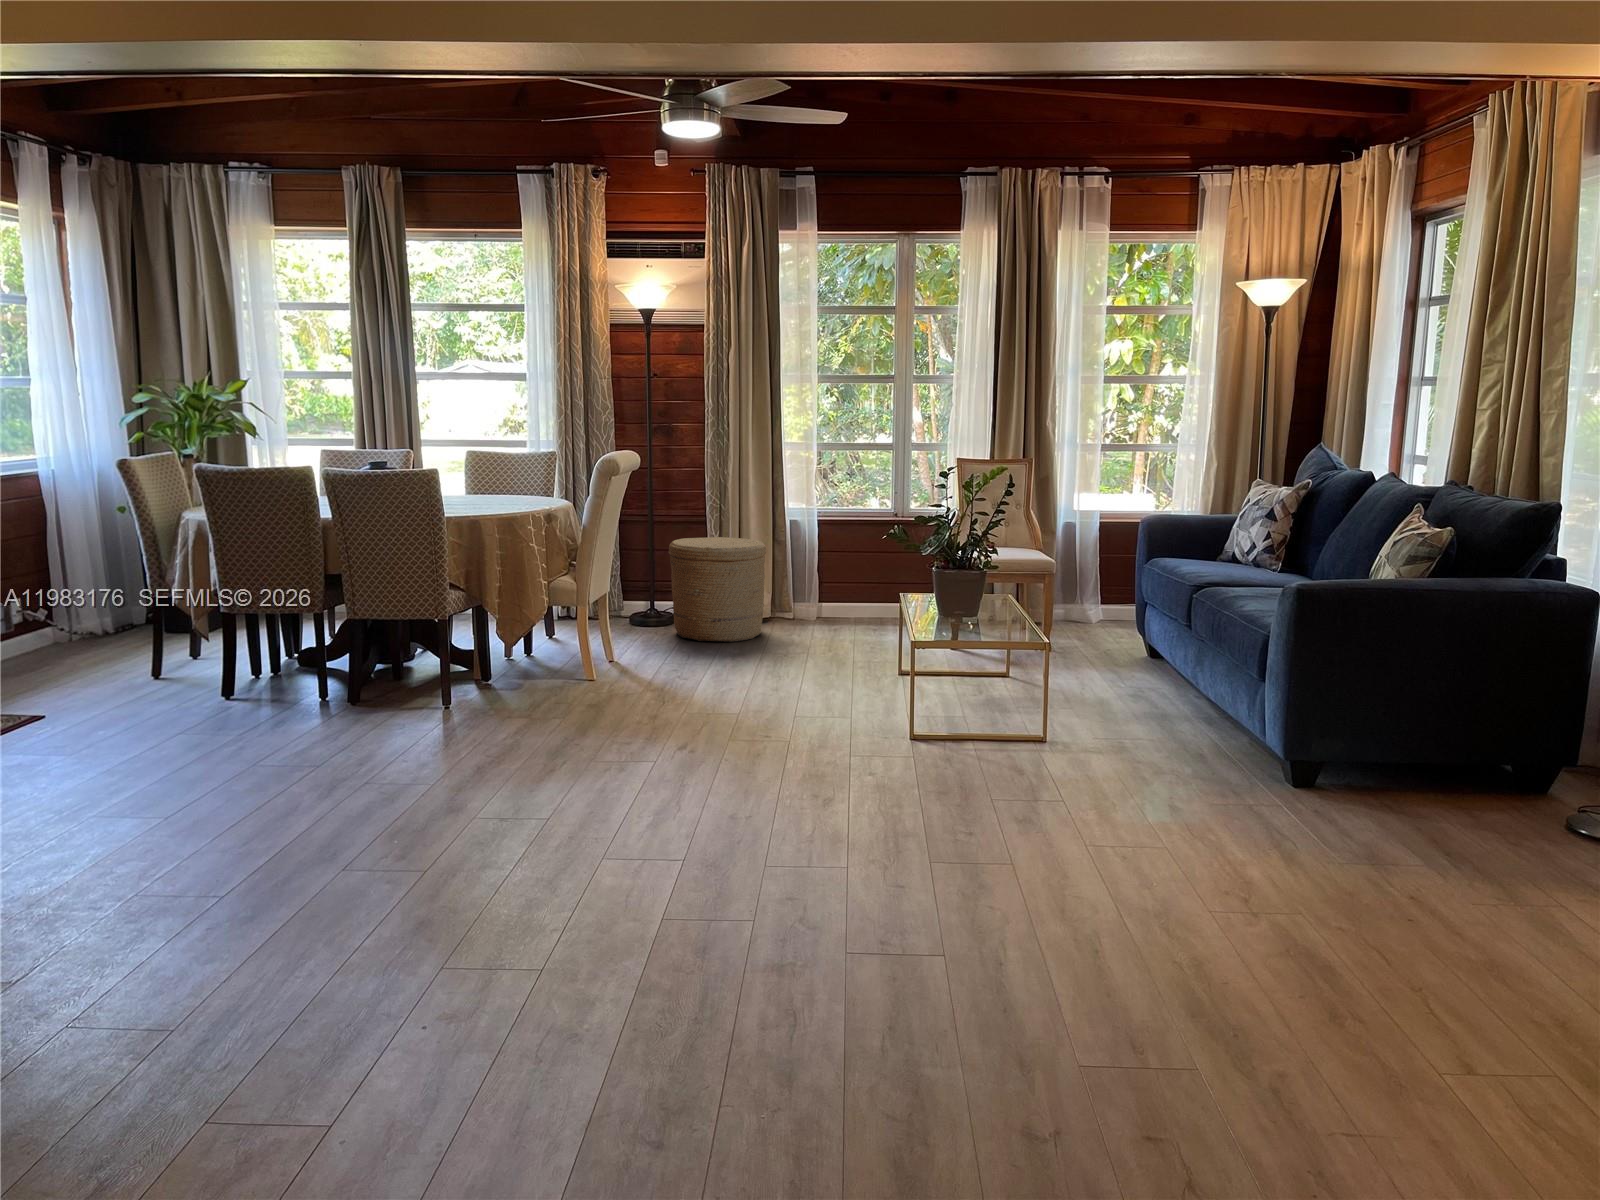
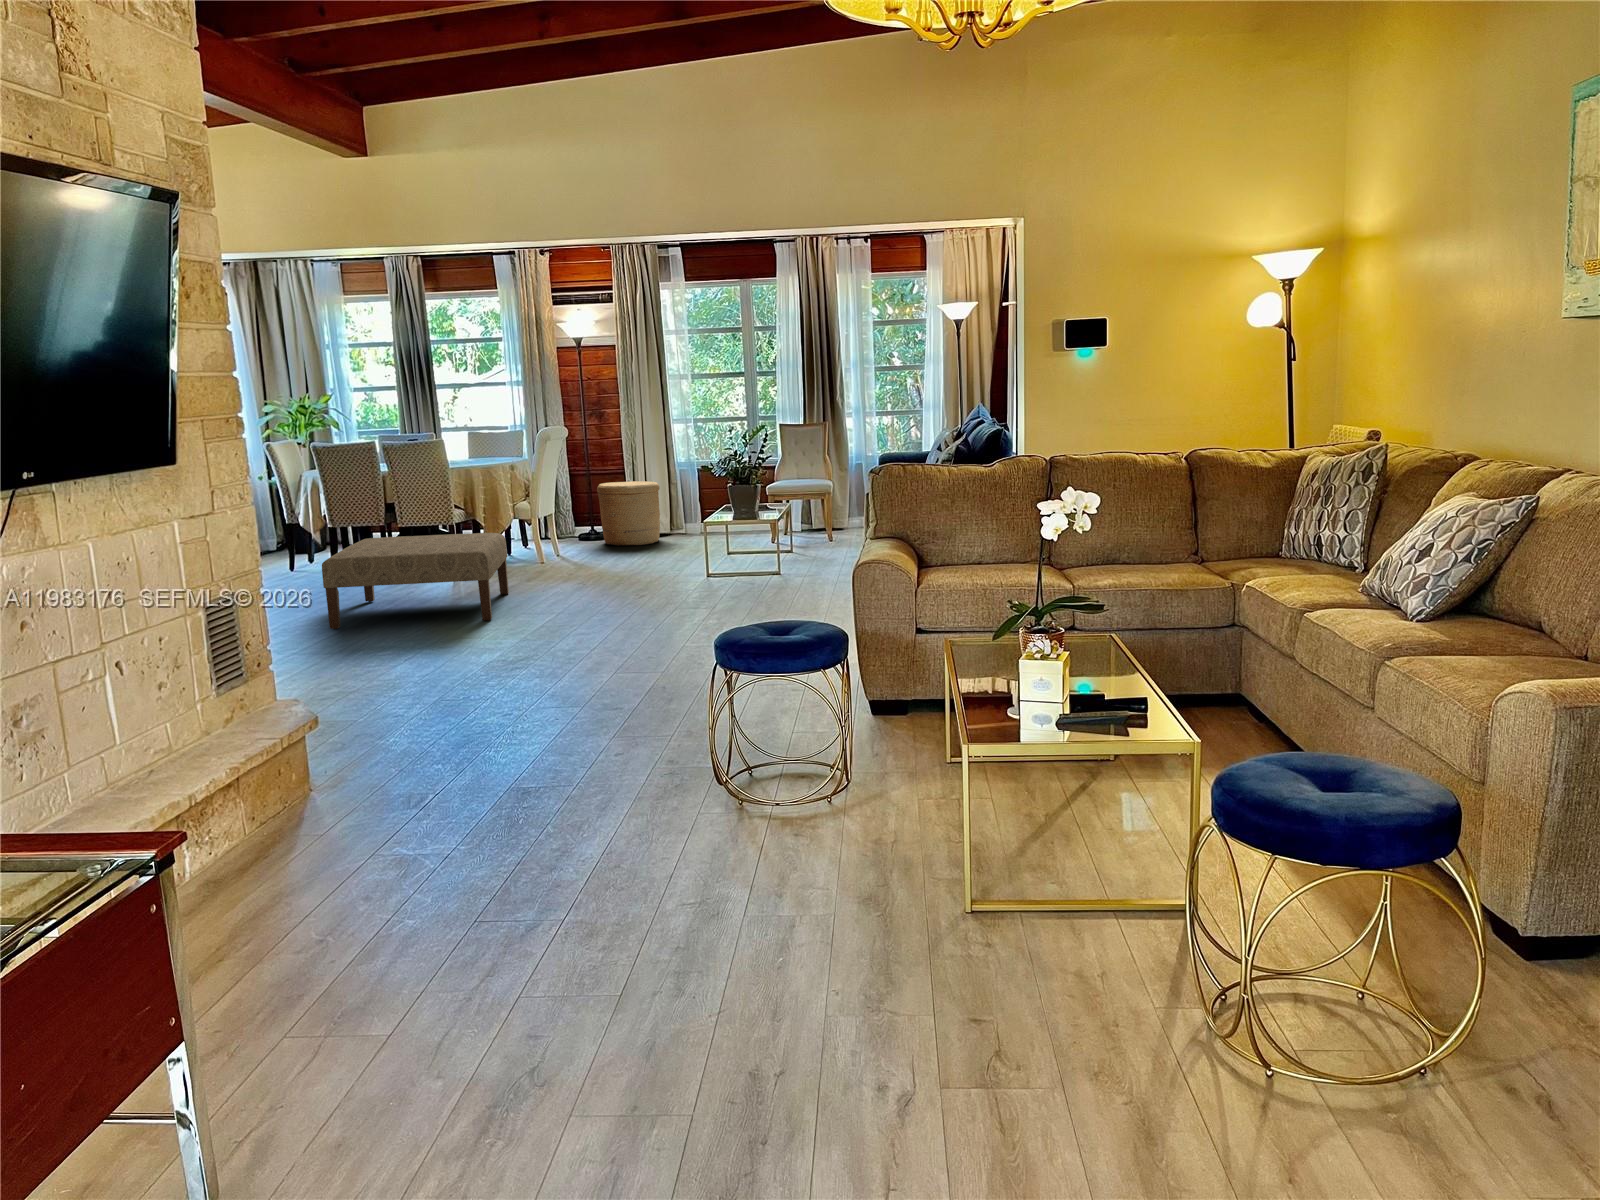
ottoman: none [167,656,556,892] -> present [322,533,509,629]

